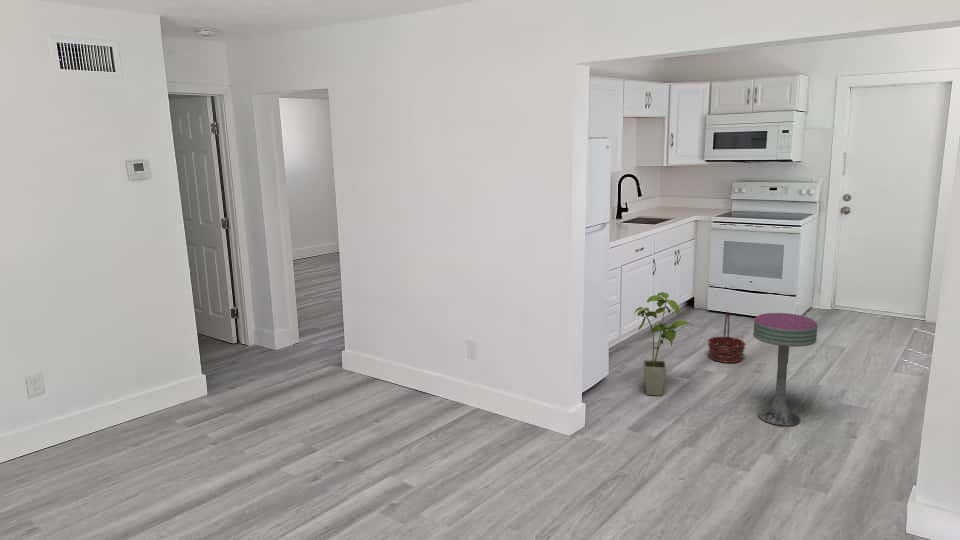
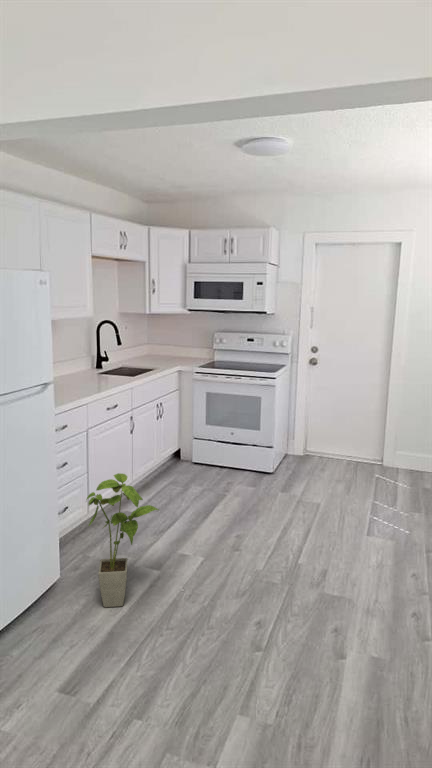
basket: present [708,312,746,363] -> none [186,477,226,537]
bar stool: present [753,313,818,426] -> none [230,495,303,643]

